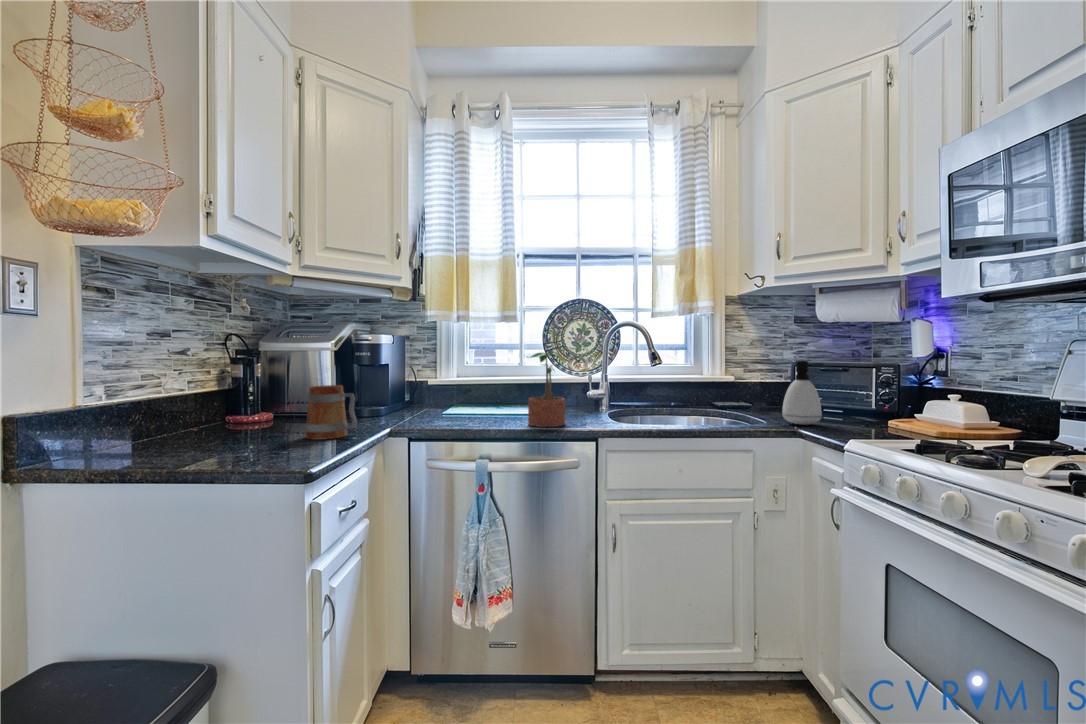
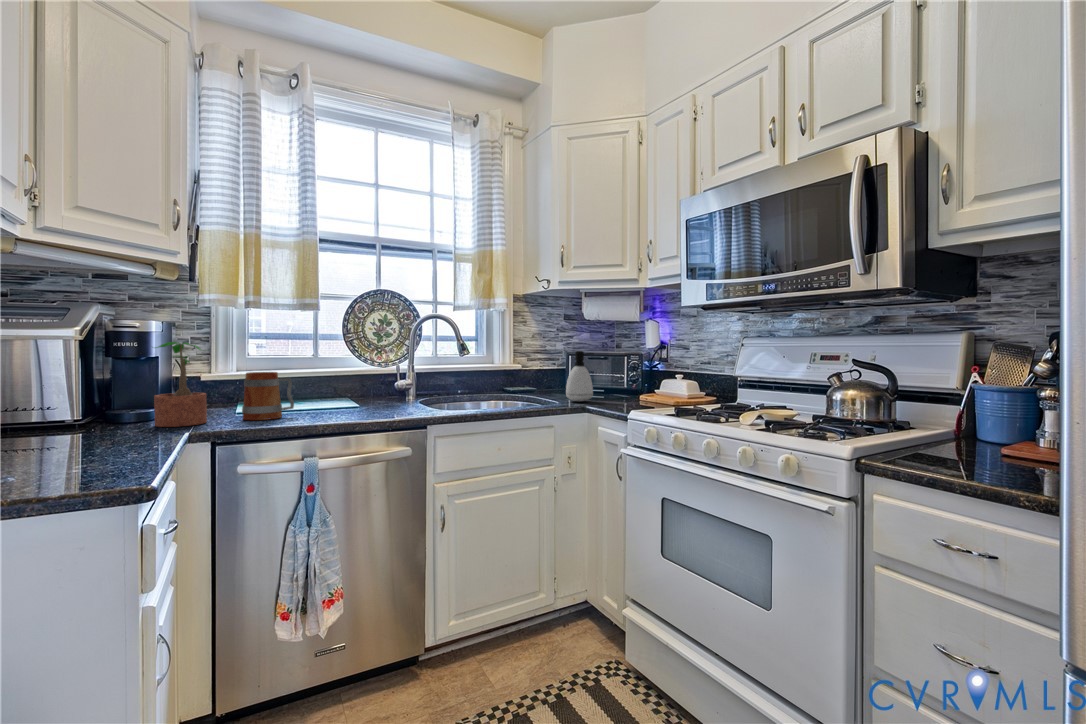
potted plant: present [528,353,565,427] -> present [154,342,207,427]
mug: present [305,385,357,440] -> present [242,372,294,420]

